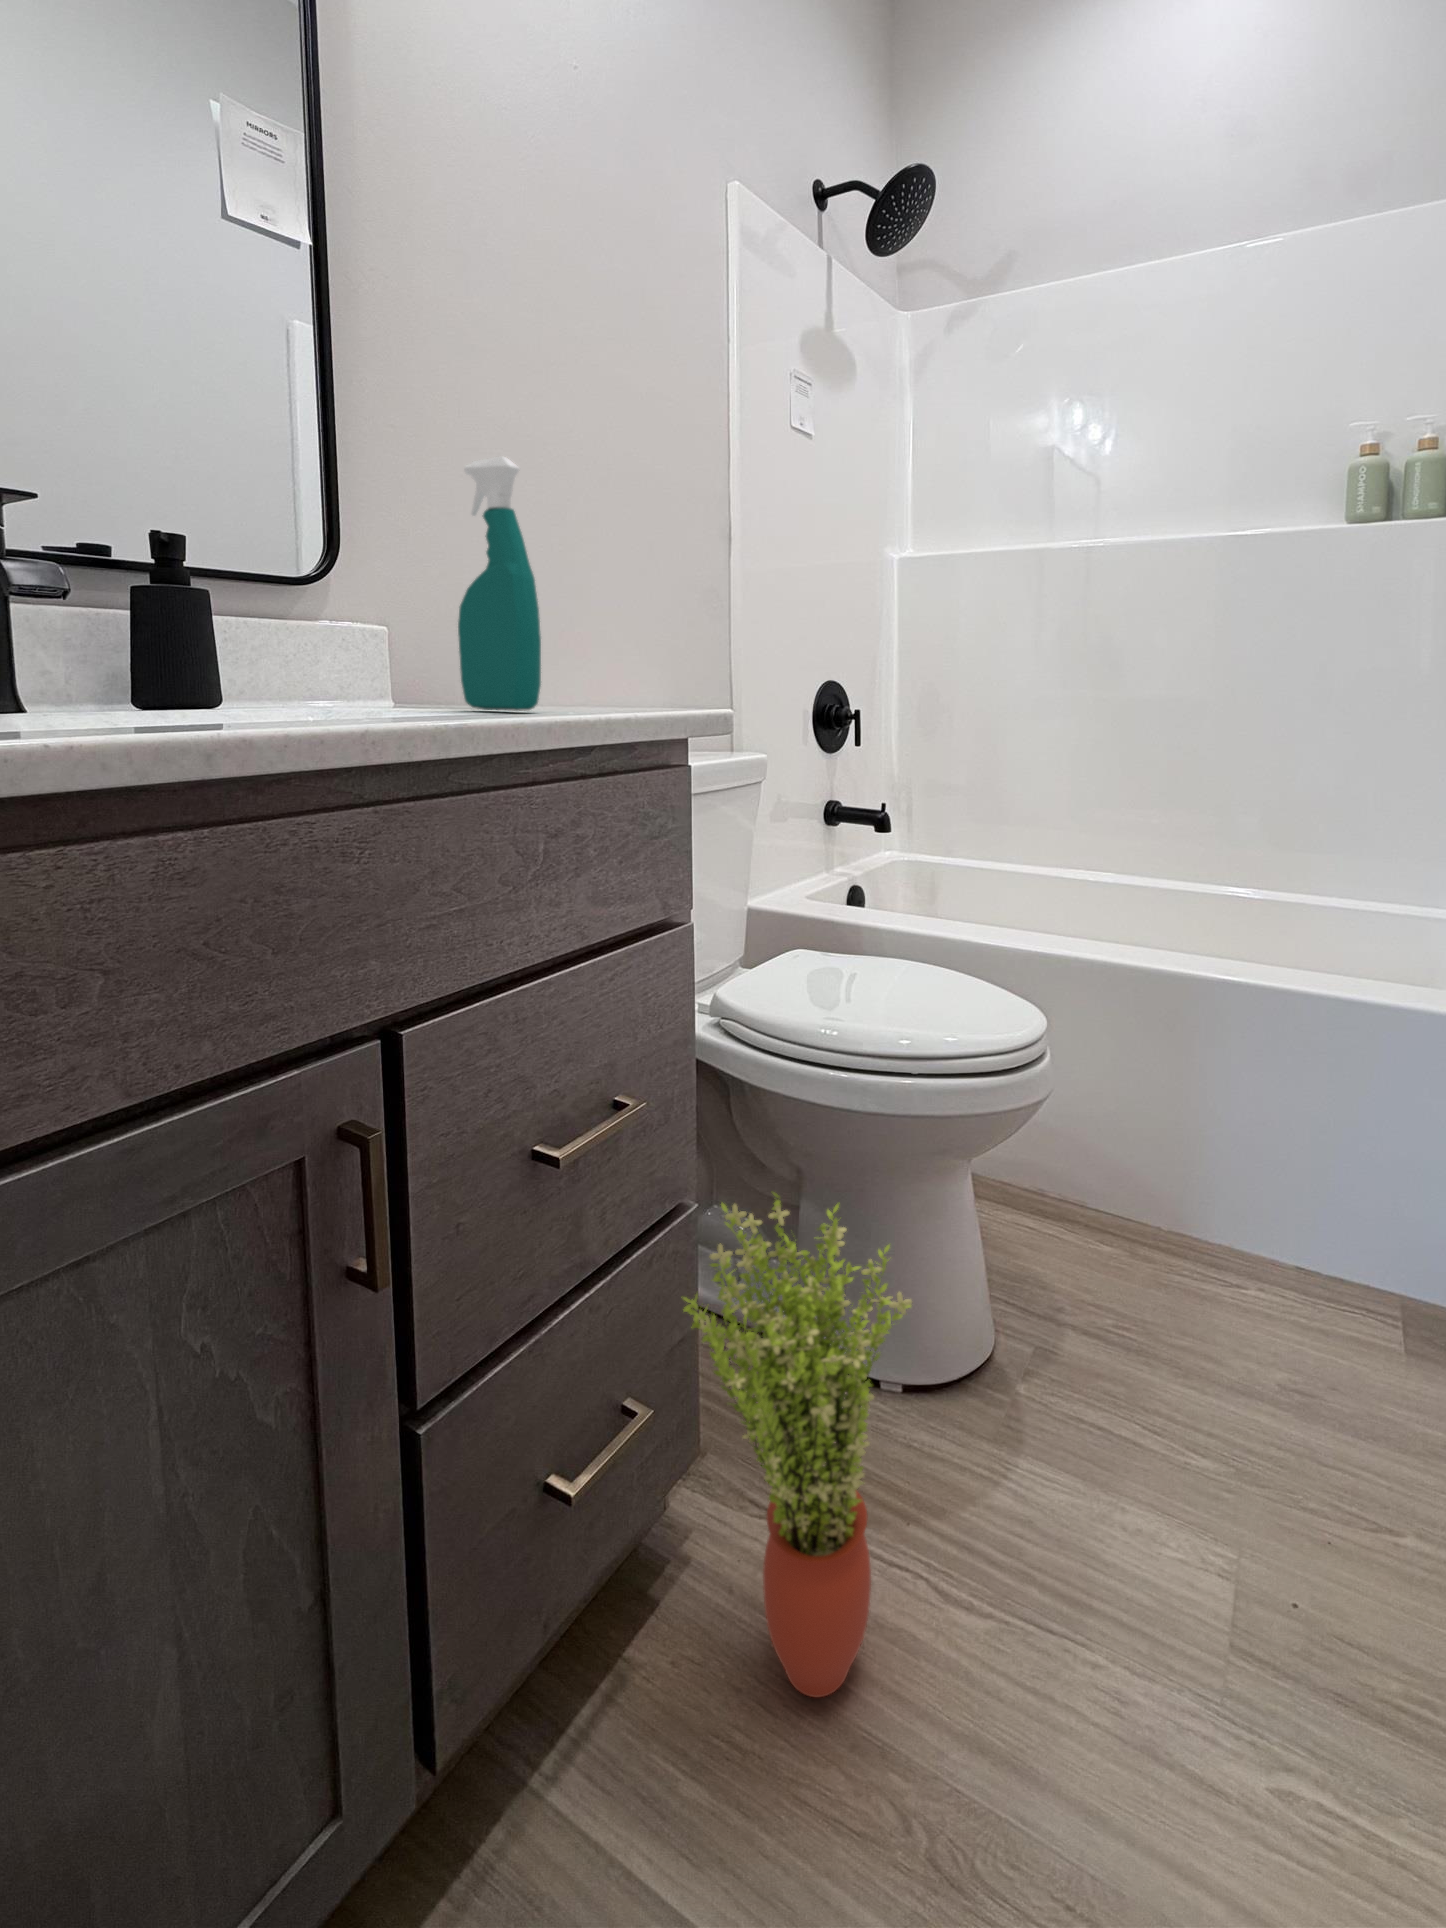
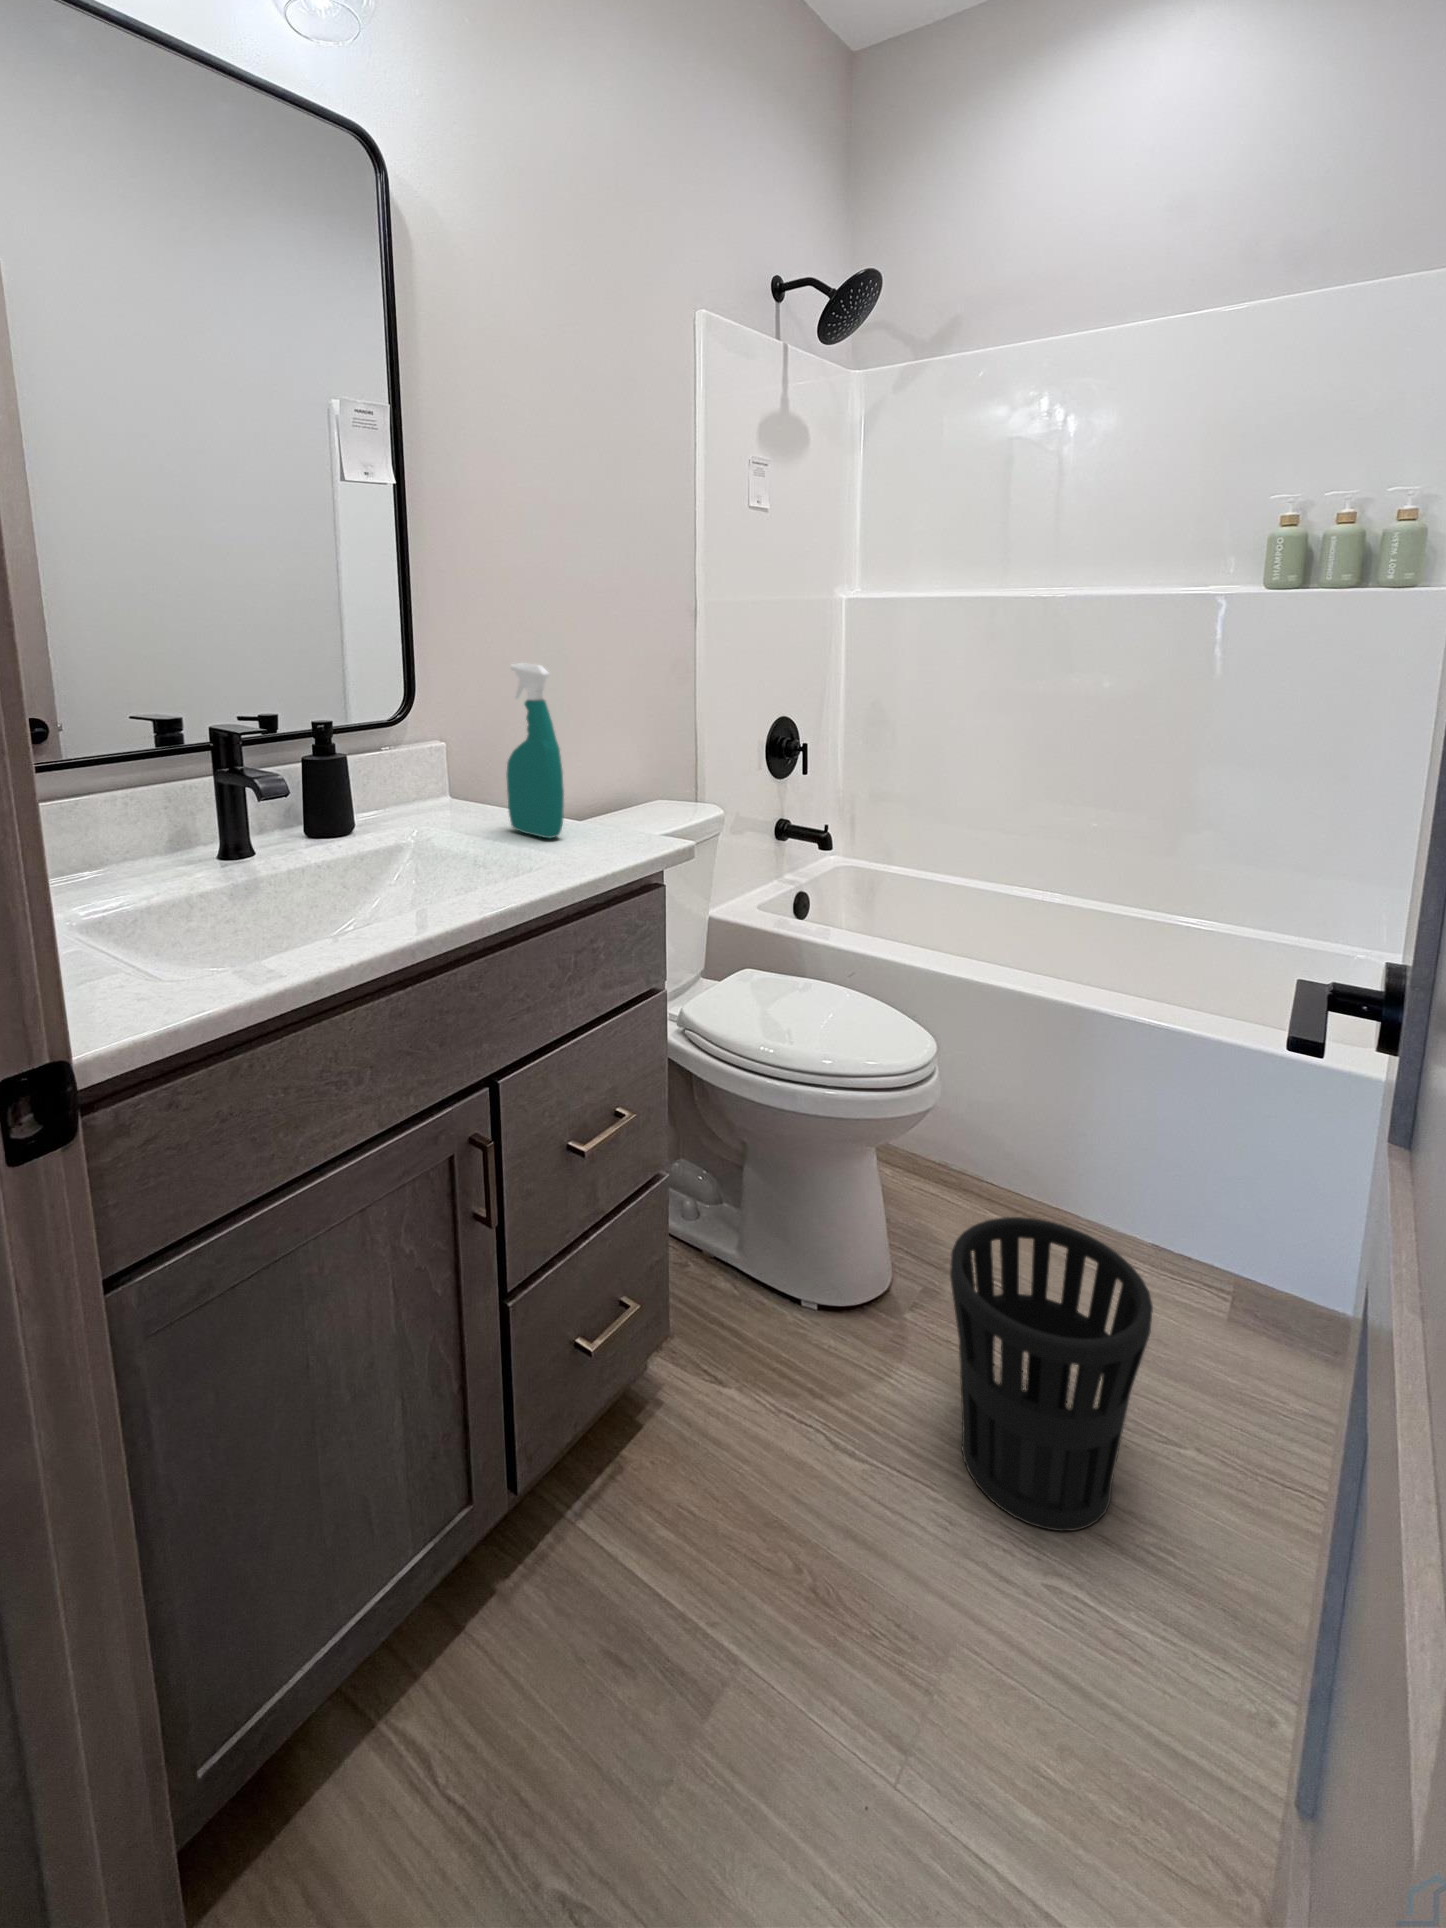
potted plant: present [683,1193,912,1697] -> none [659,1174,810,1495]
wastebasket: none [1096,1232,1383,1691] -> present [950,1217,1153,1531]

